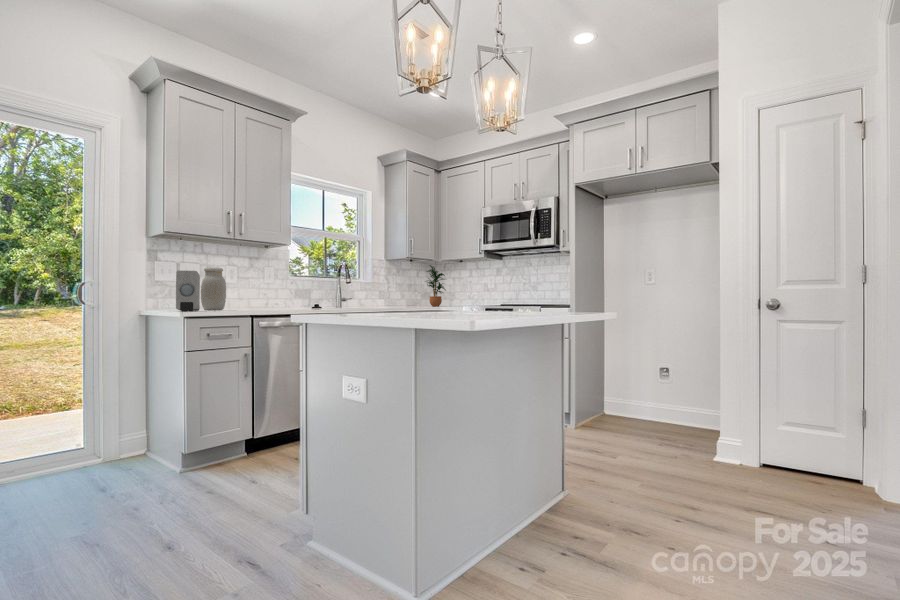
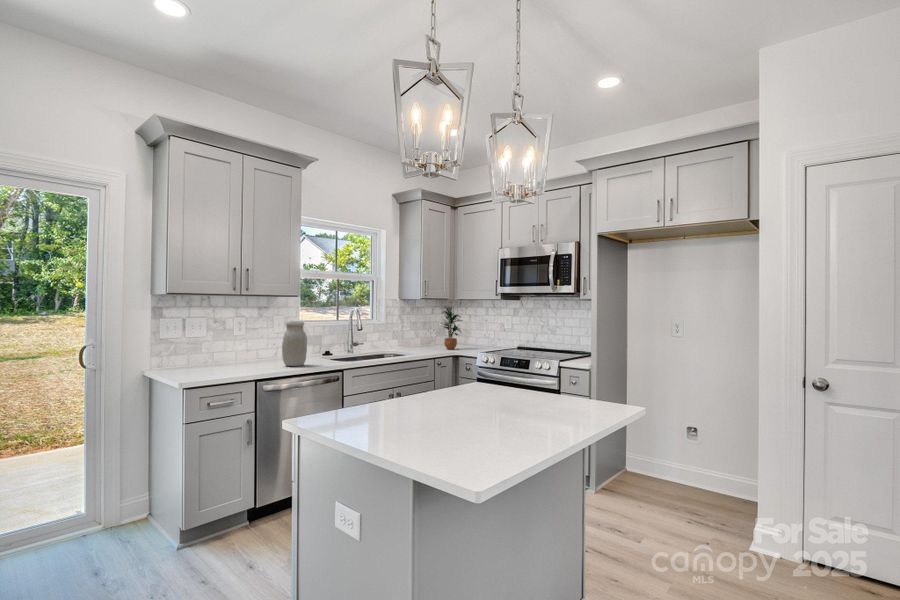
jar: present [201,267,226,310] -> present [282,321,307,366]
soap dispenser: present [176,271,200,311] -> none [178,332,204,375]

